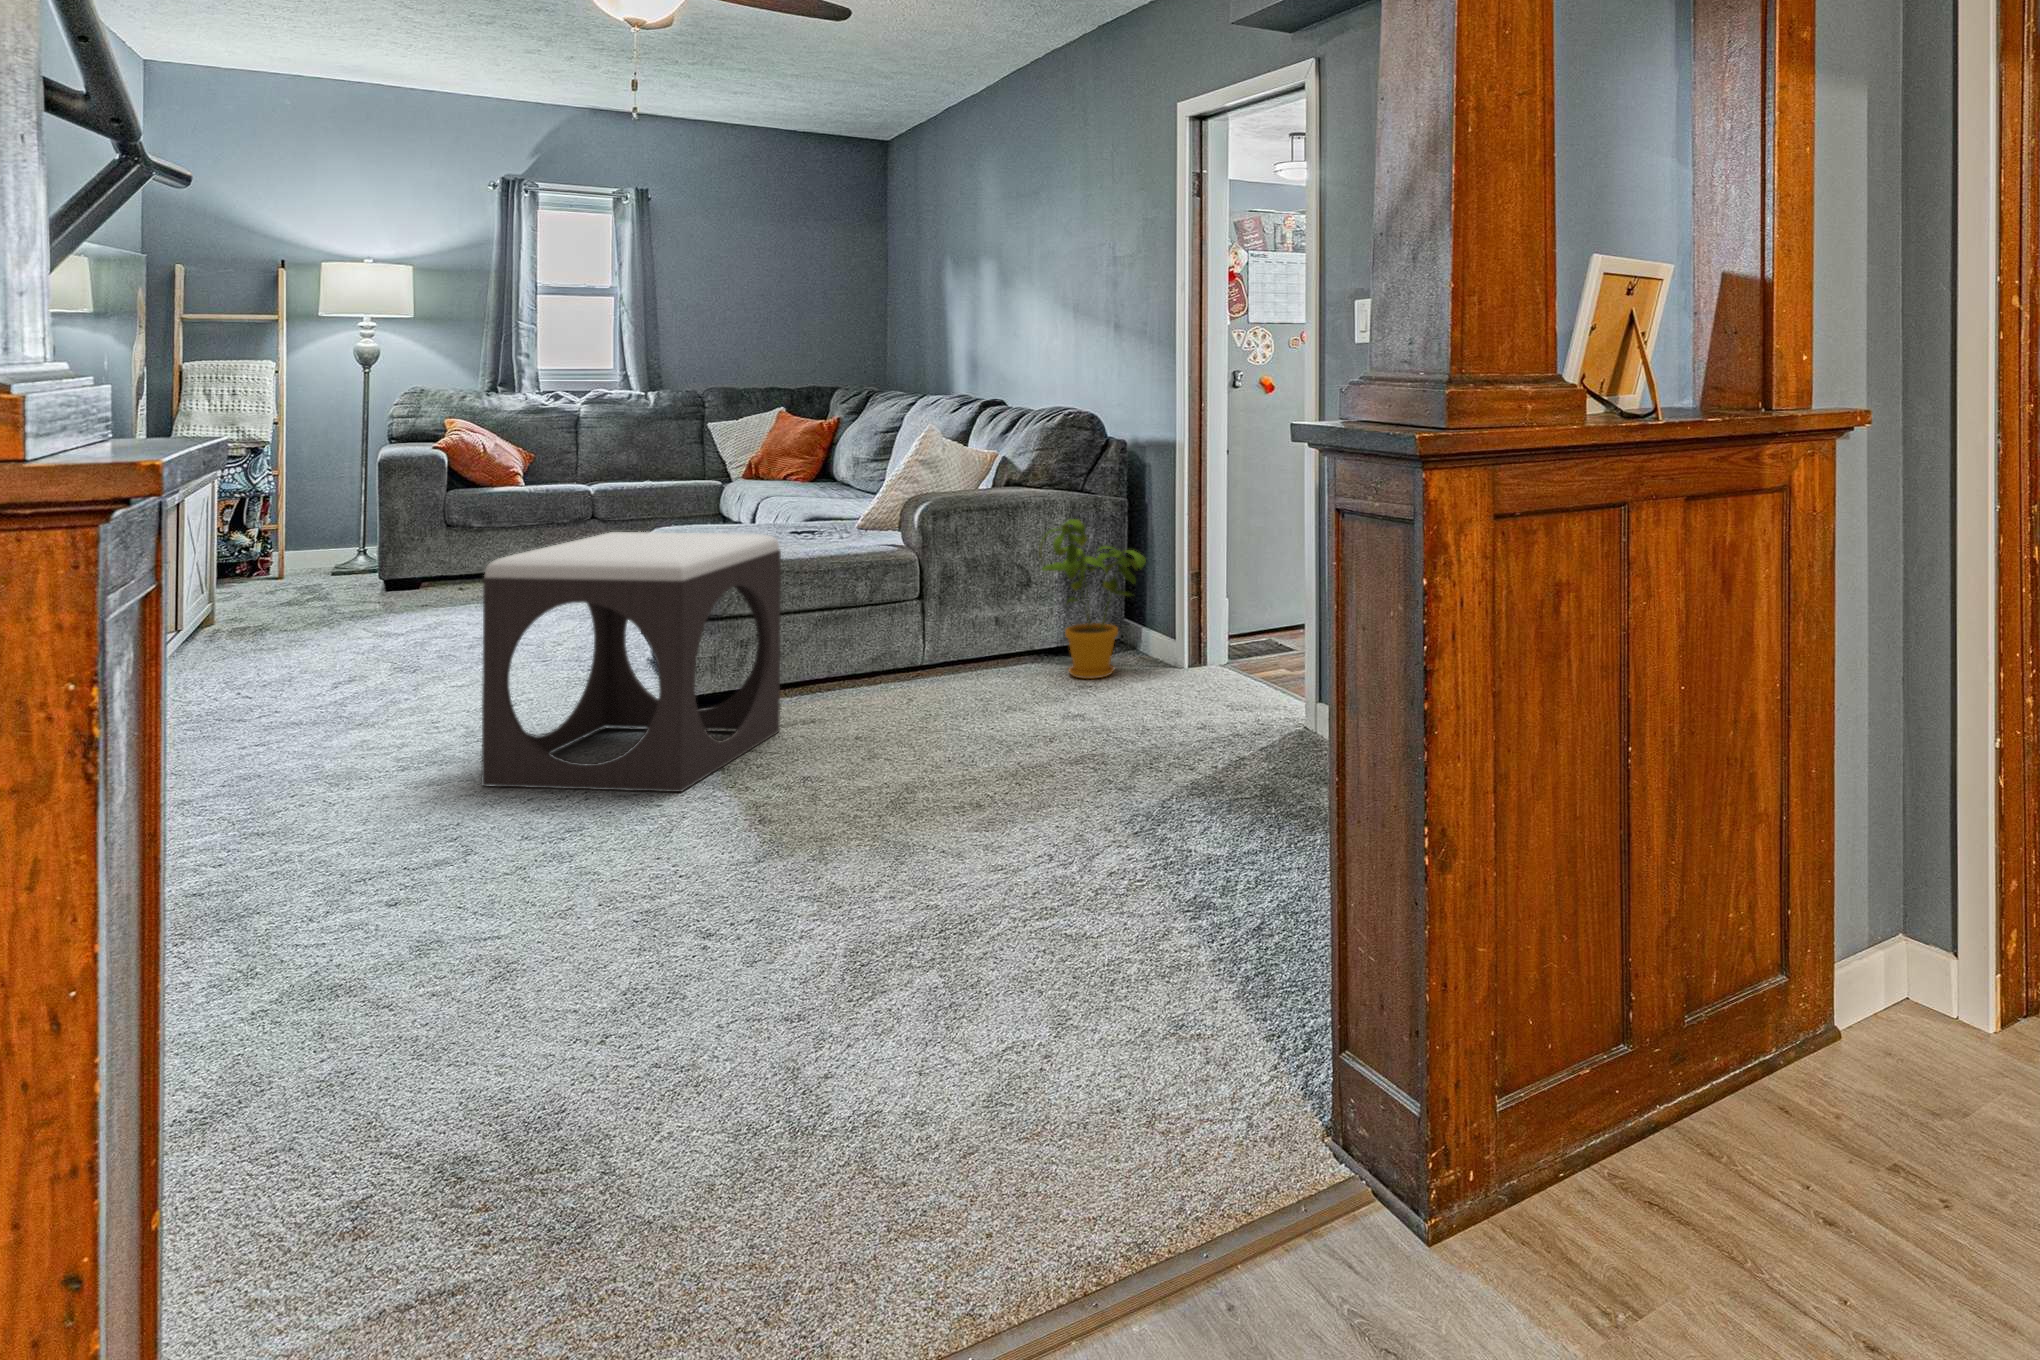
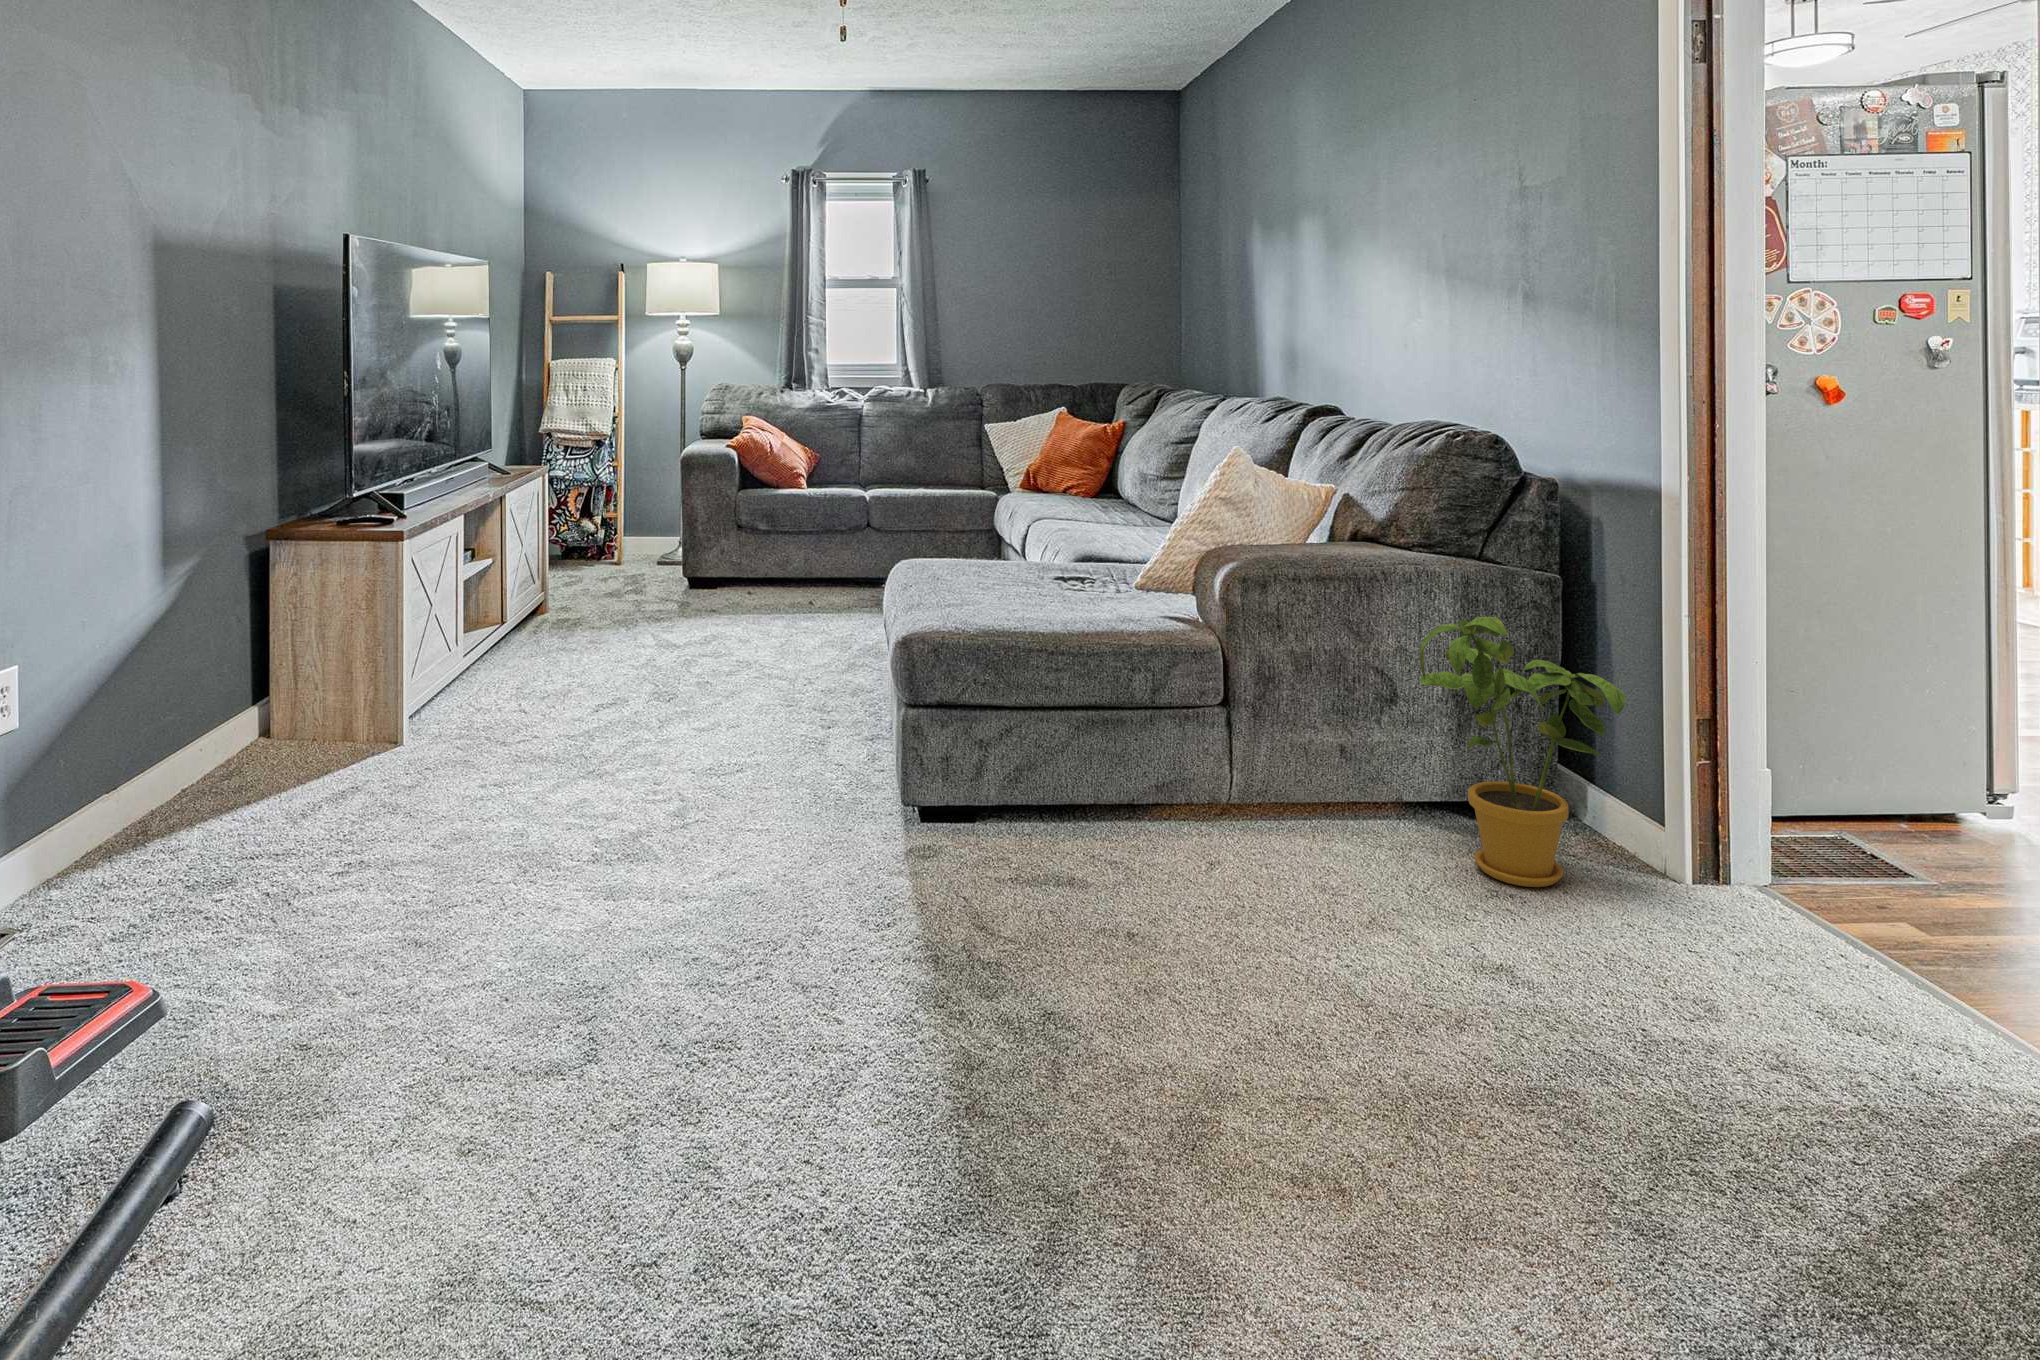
footstool: present [482,532,781,792] -> none [622,586,1020,1040]

